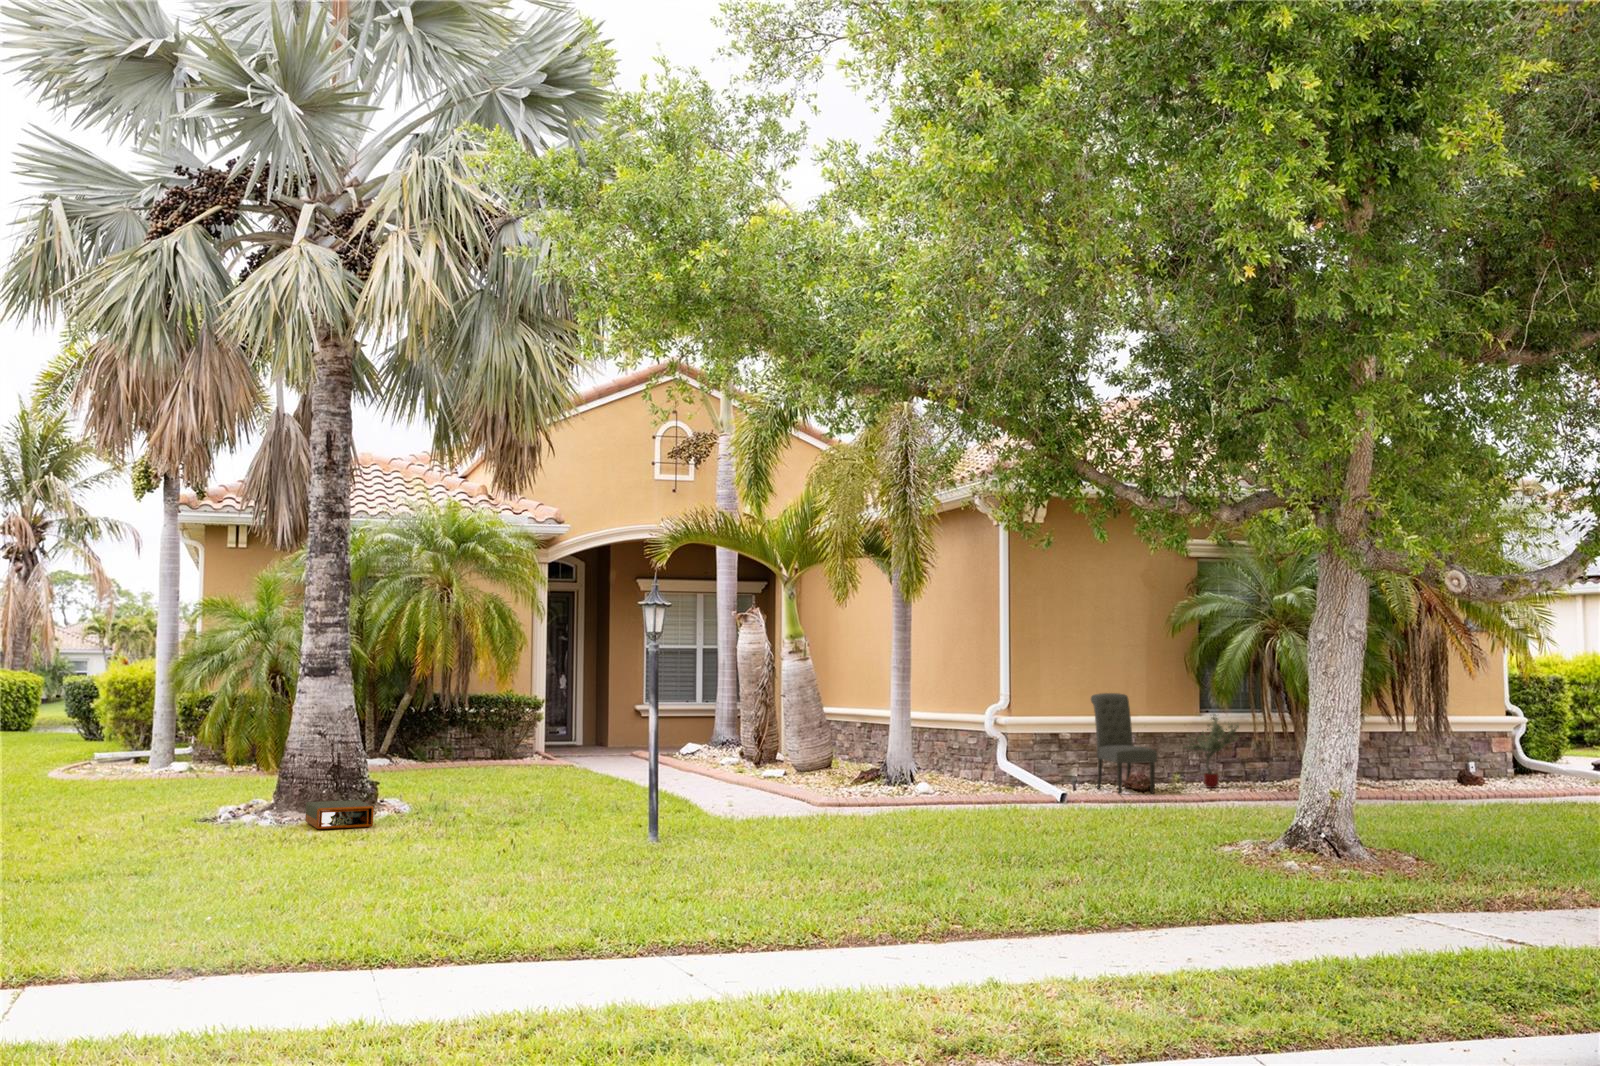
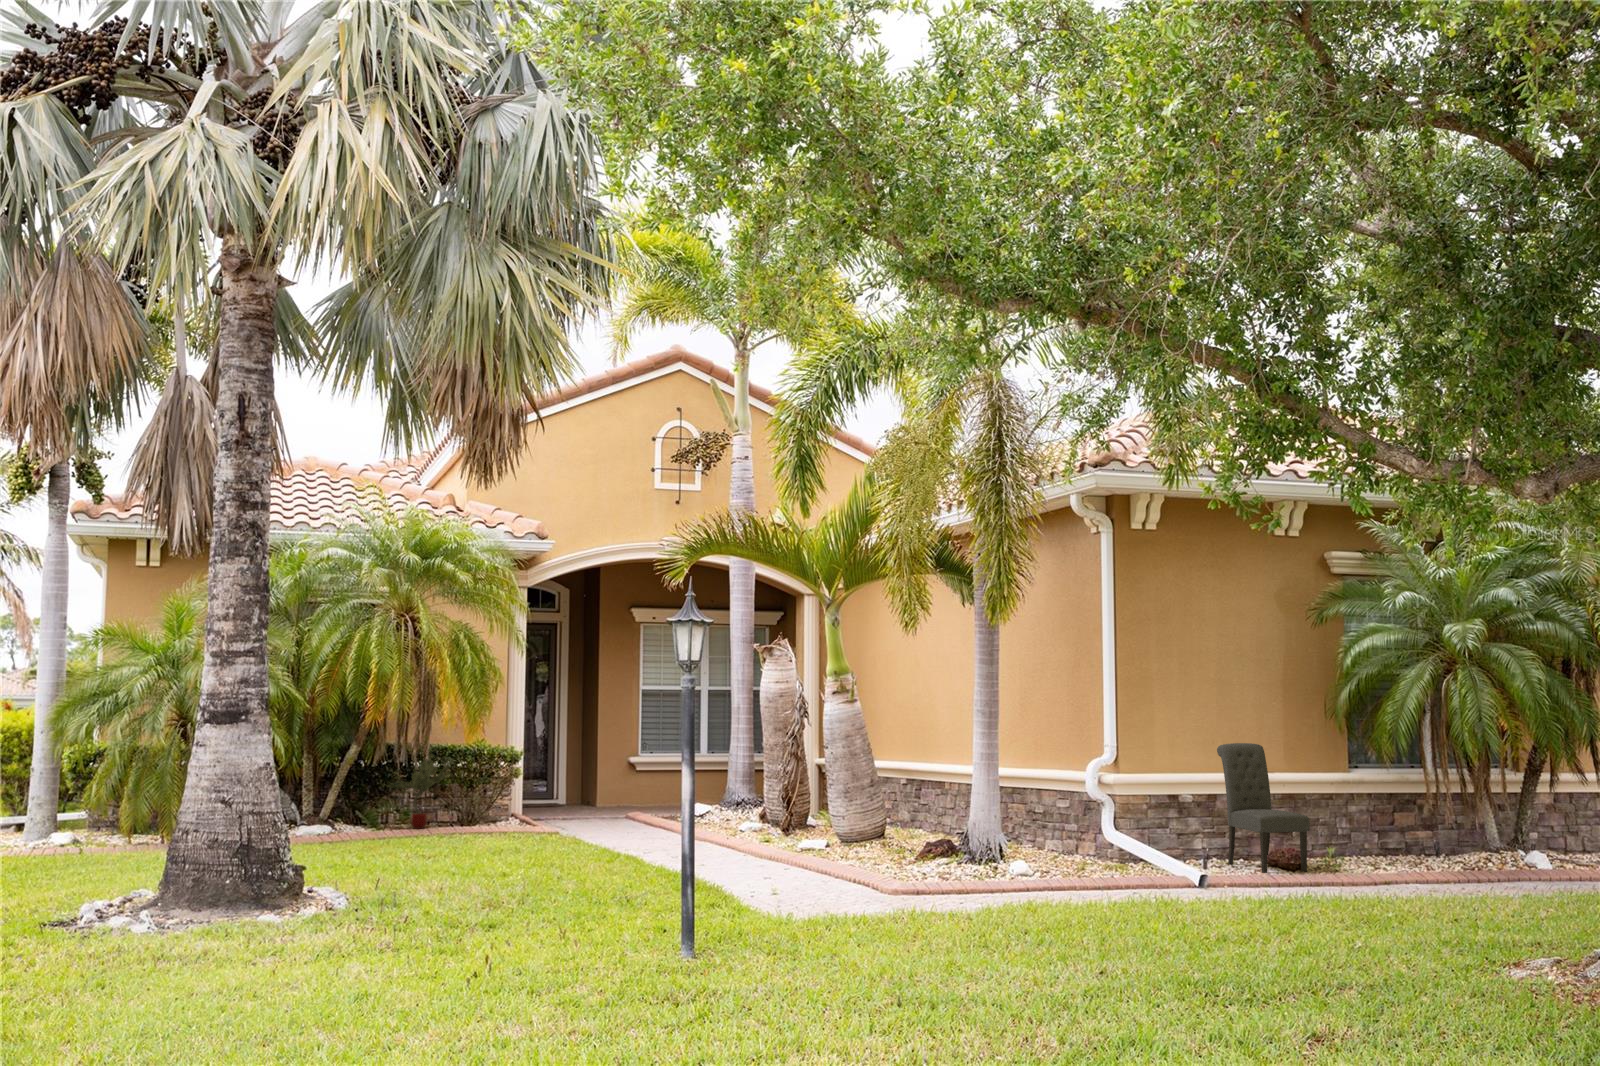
potted tree: present [1183,714,1239,788] -> present [388,749,453,829]
storage box: present [305,800,374,829] -> none [198,896,293,941]

